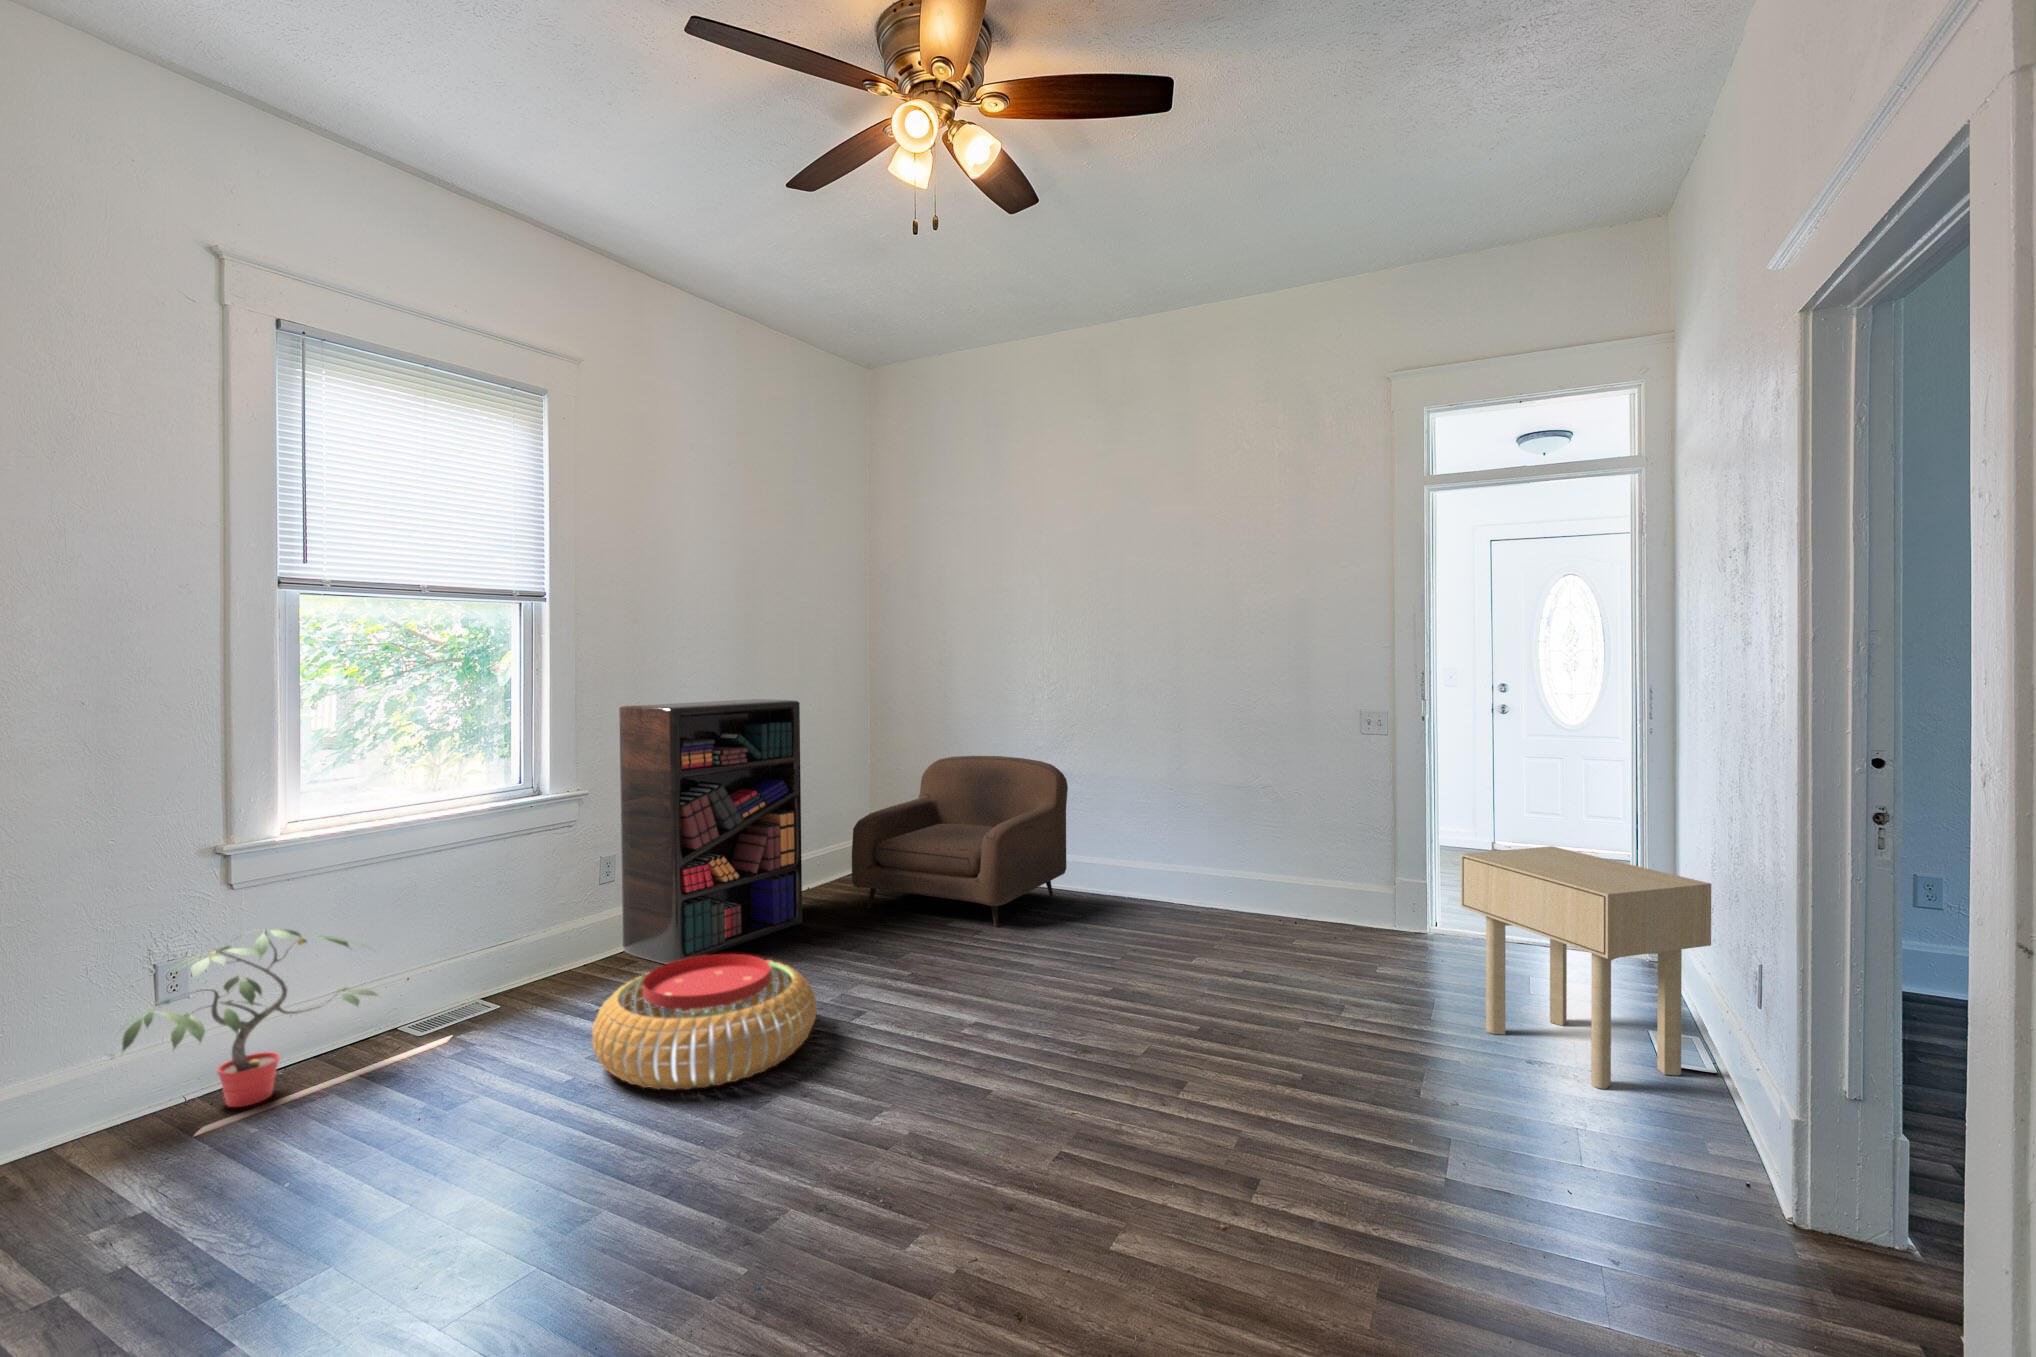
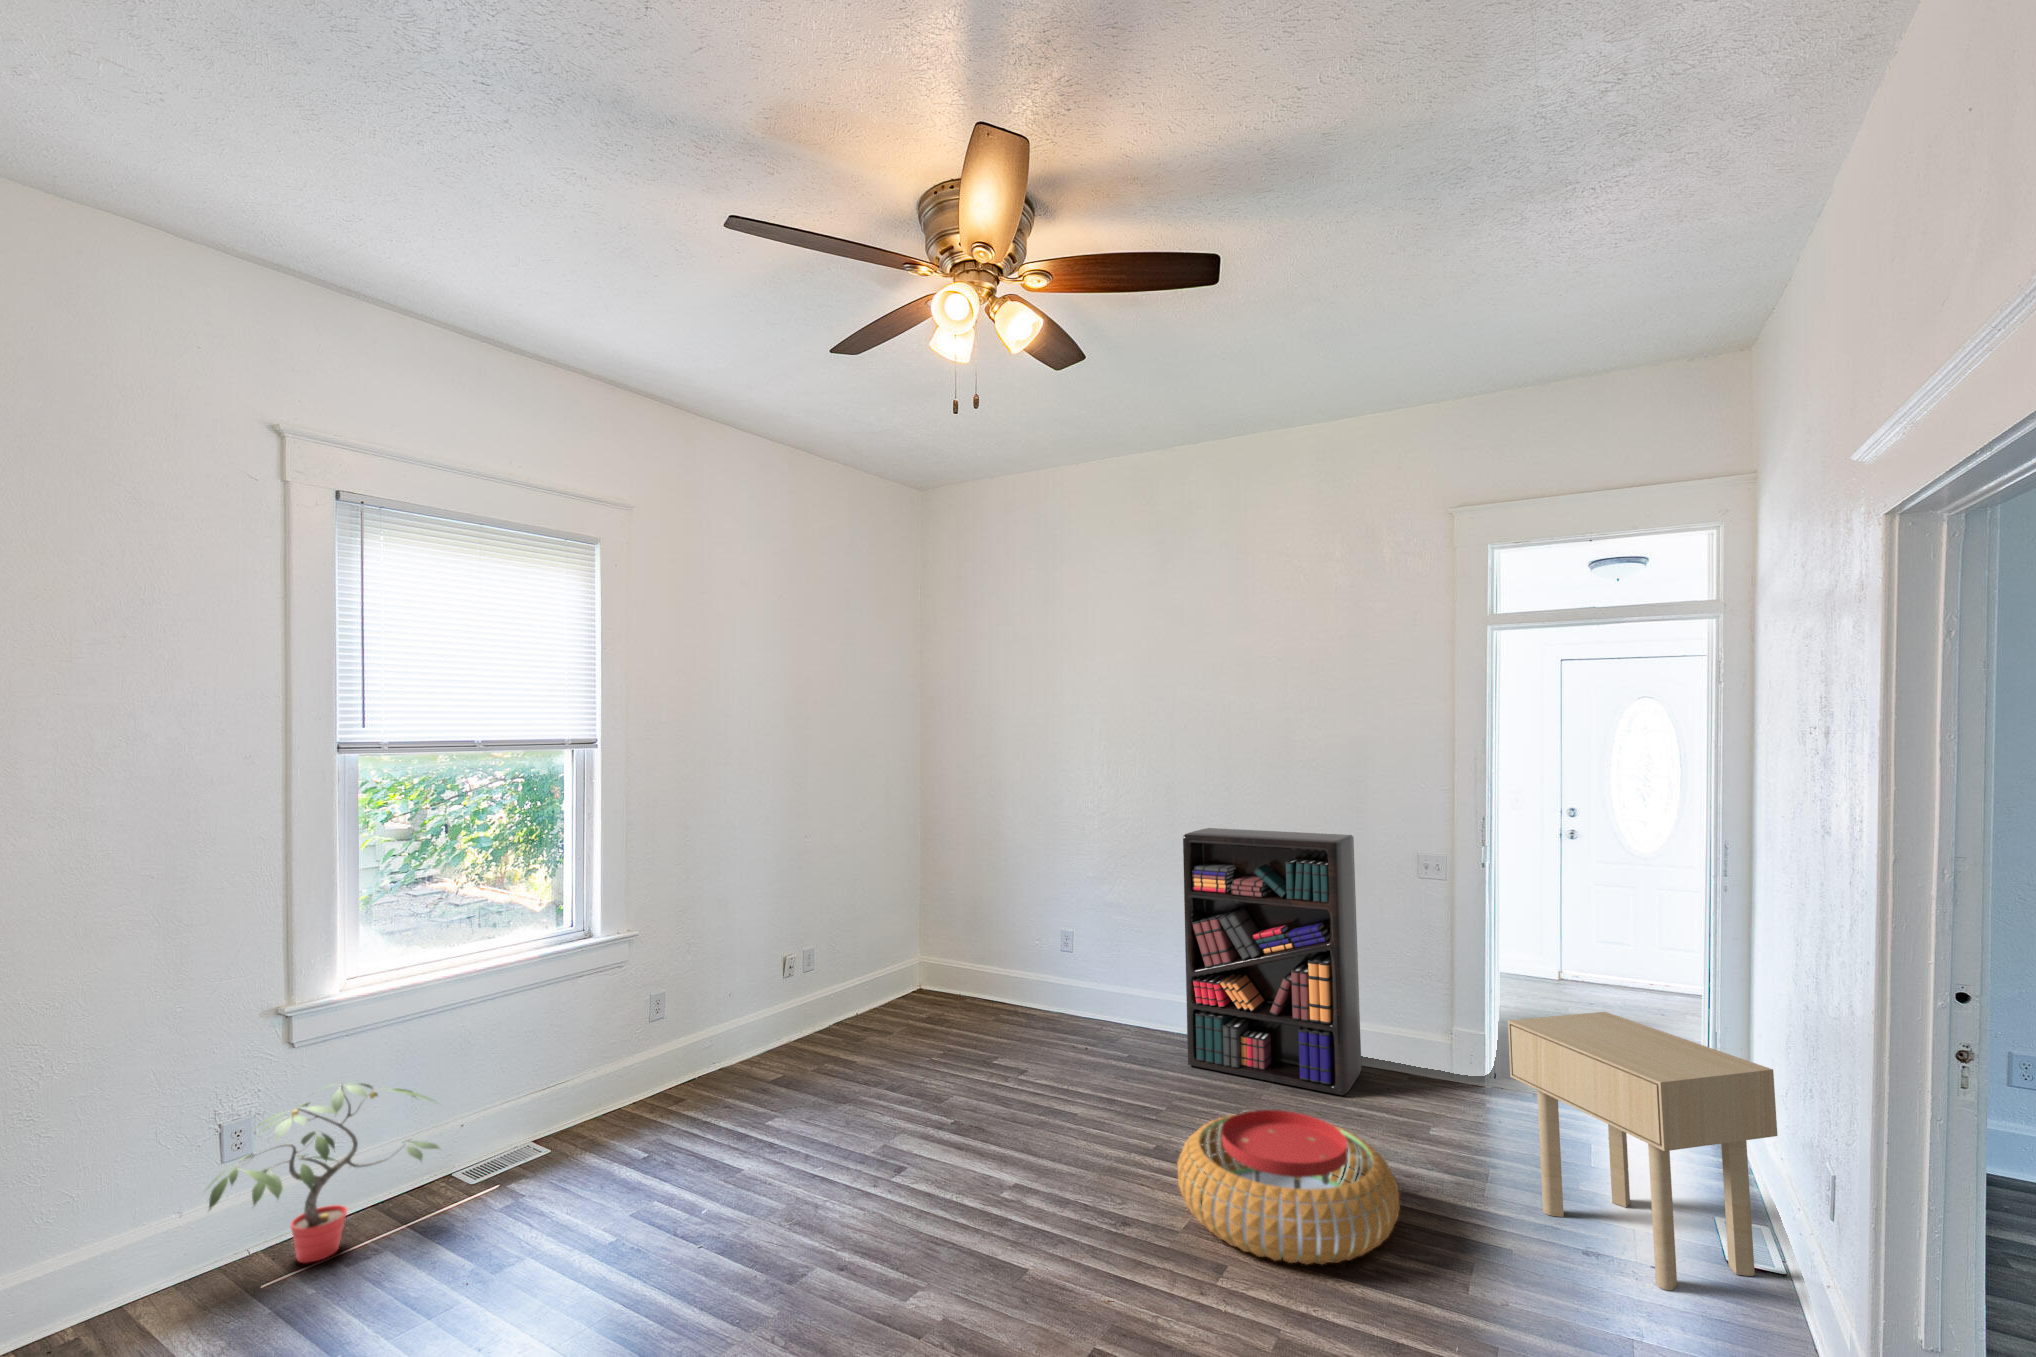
bookshelf: present [619,699,802,964] -> present [1183,828,1361,1095]
armchair: present [852,756,1068,926] -> none [892,882,1107,1066]
pouf: present [592,954,816,1090] -> present [1178,1110,1400,1264]

